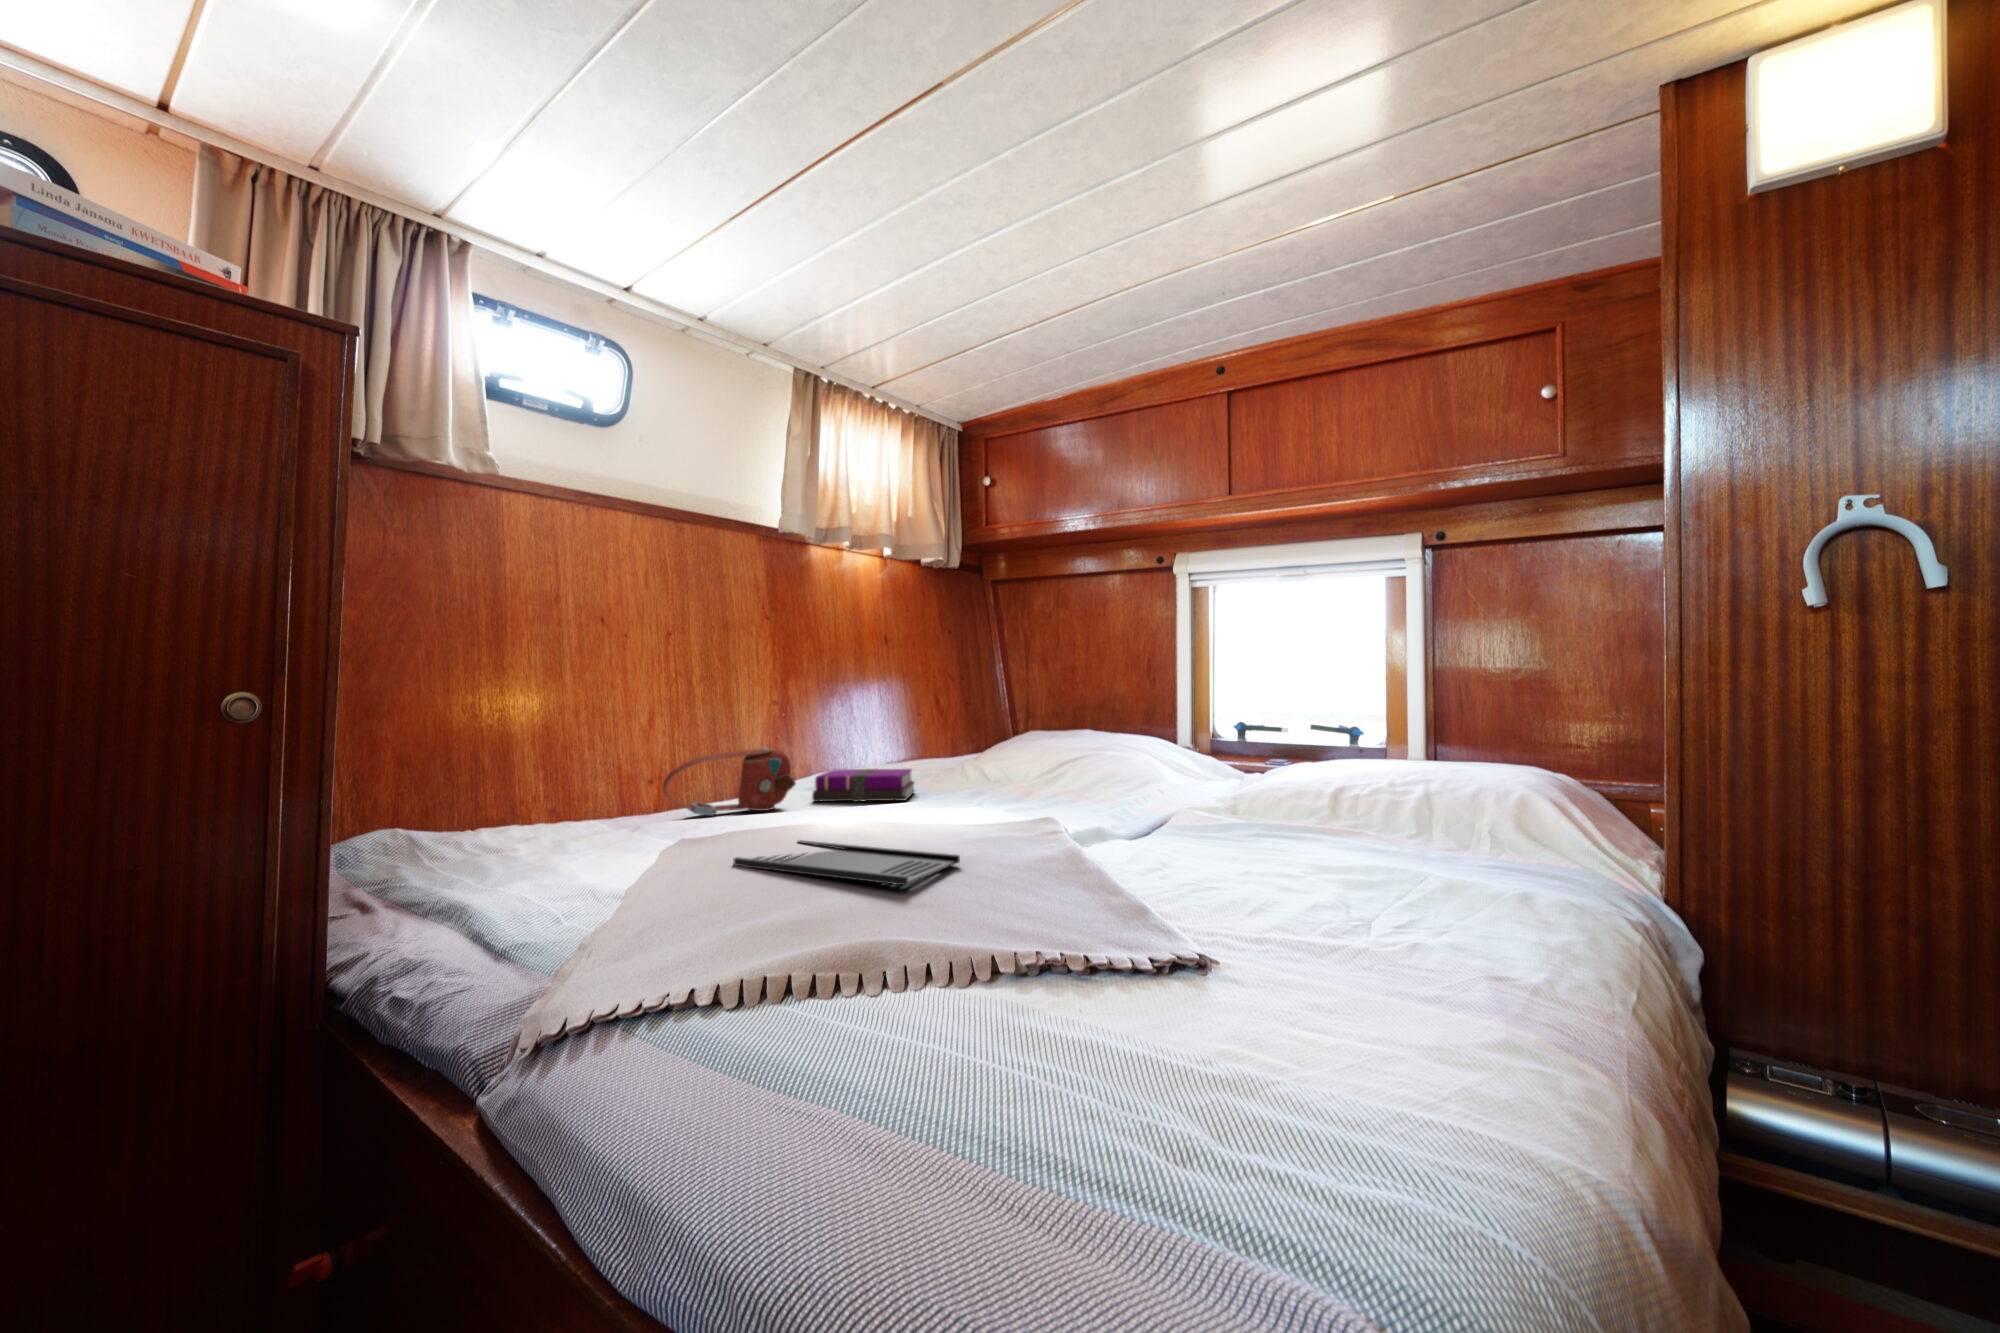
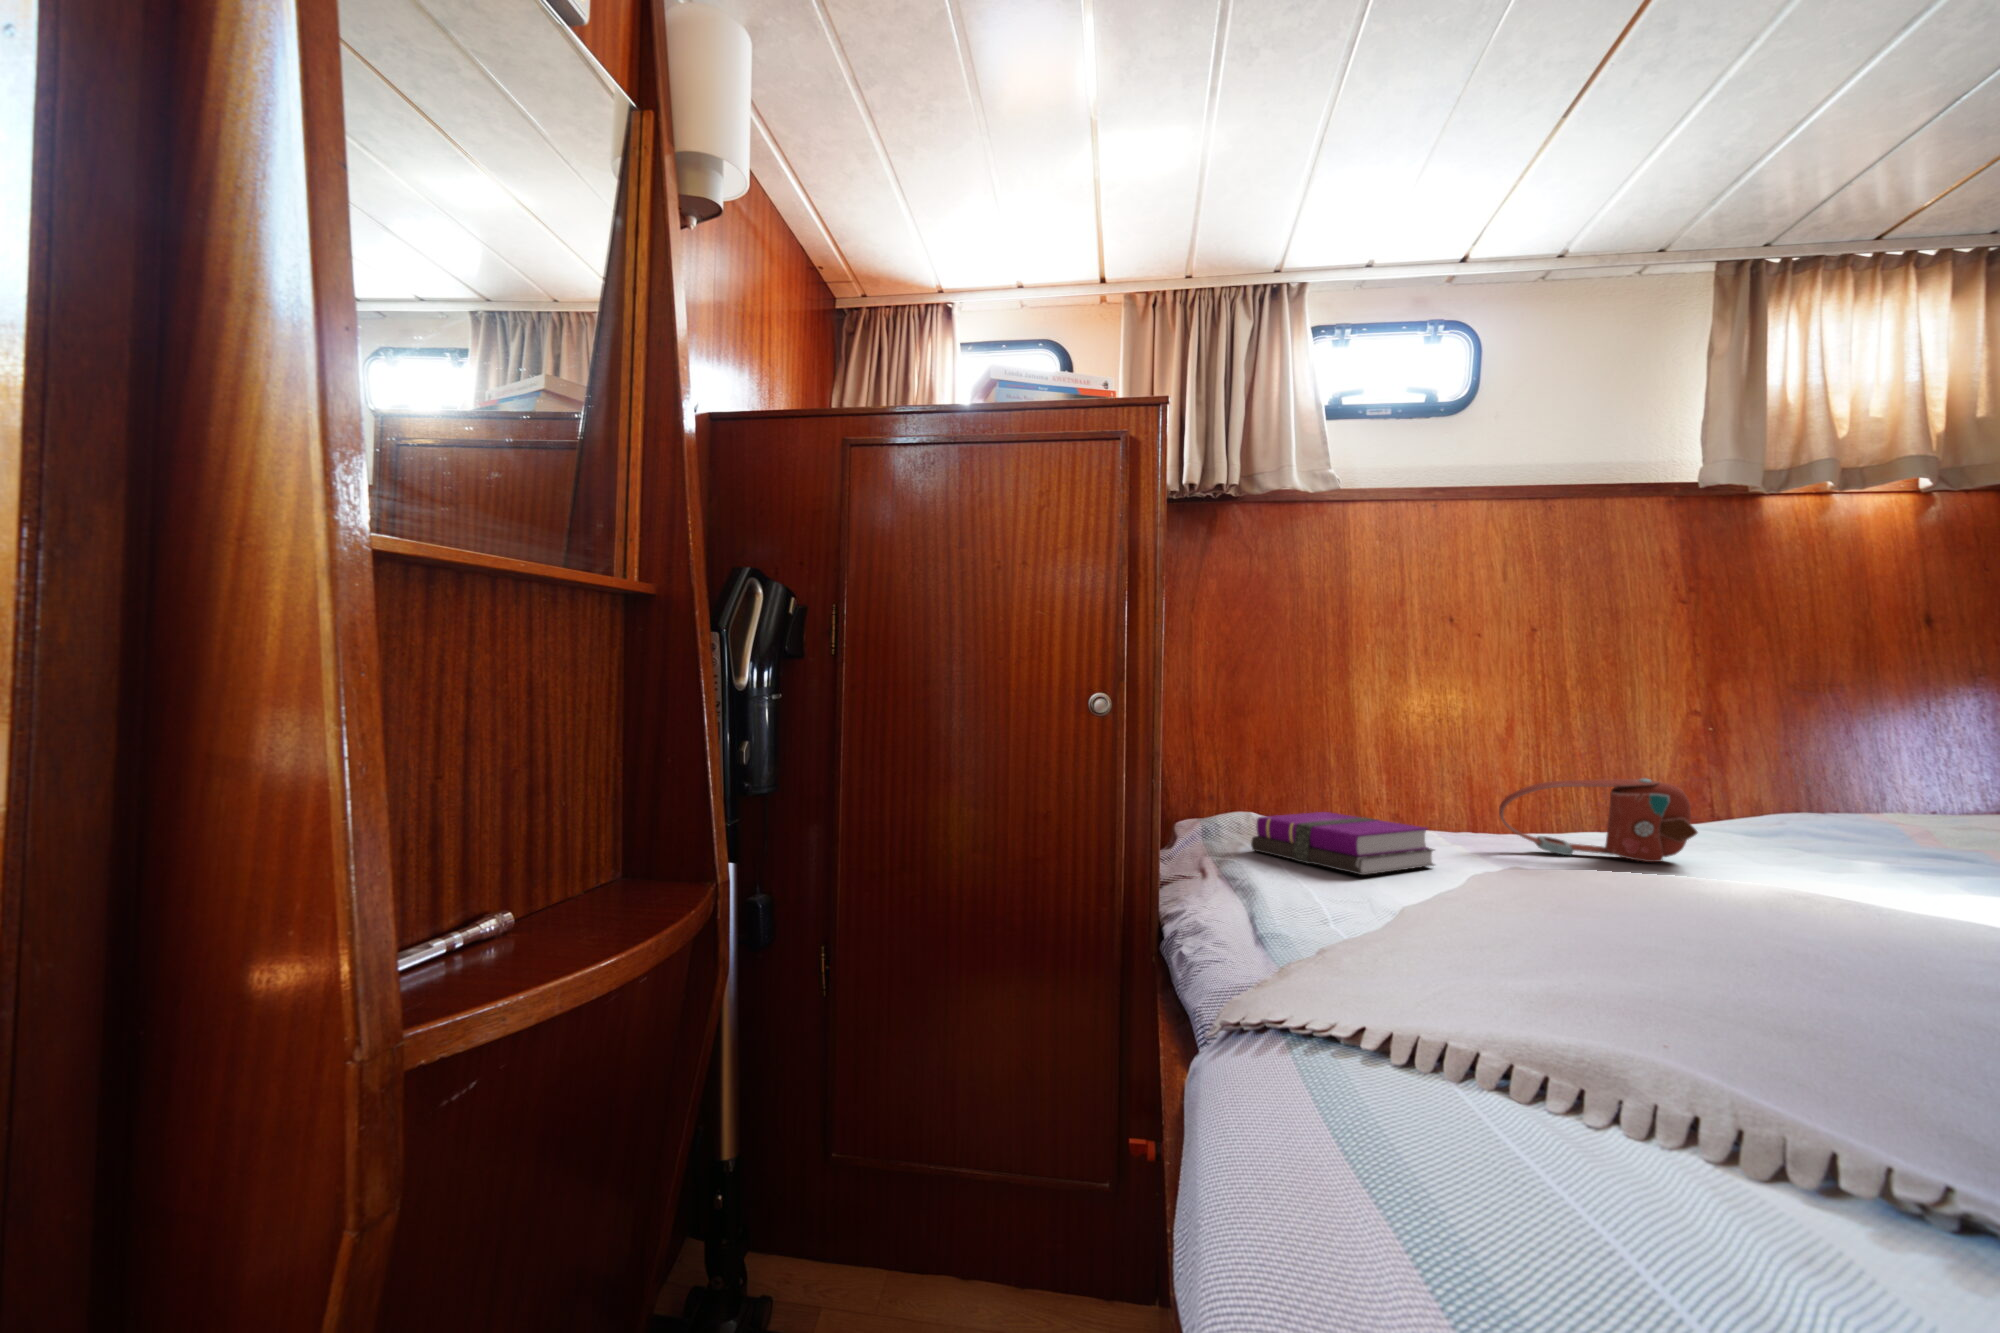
notebook: present [812,769,914,802] -> present [1251,812,1434,875]
tray: present [734,840,960,885] -> none [1502,904,1882,1002]

